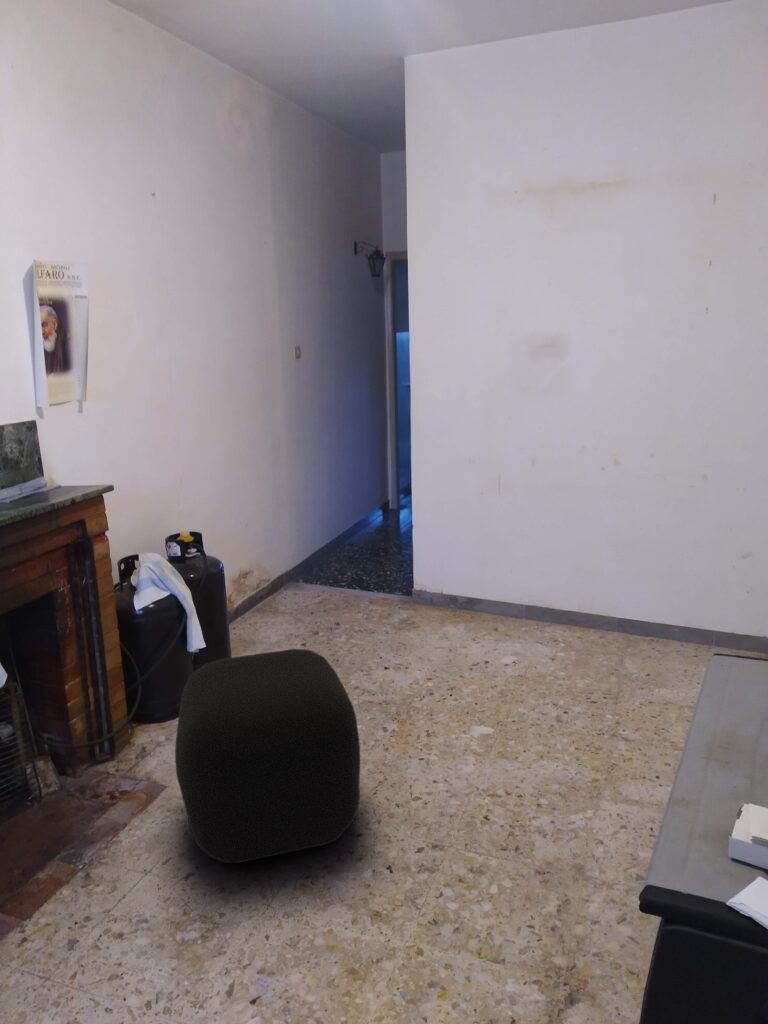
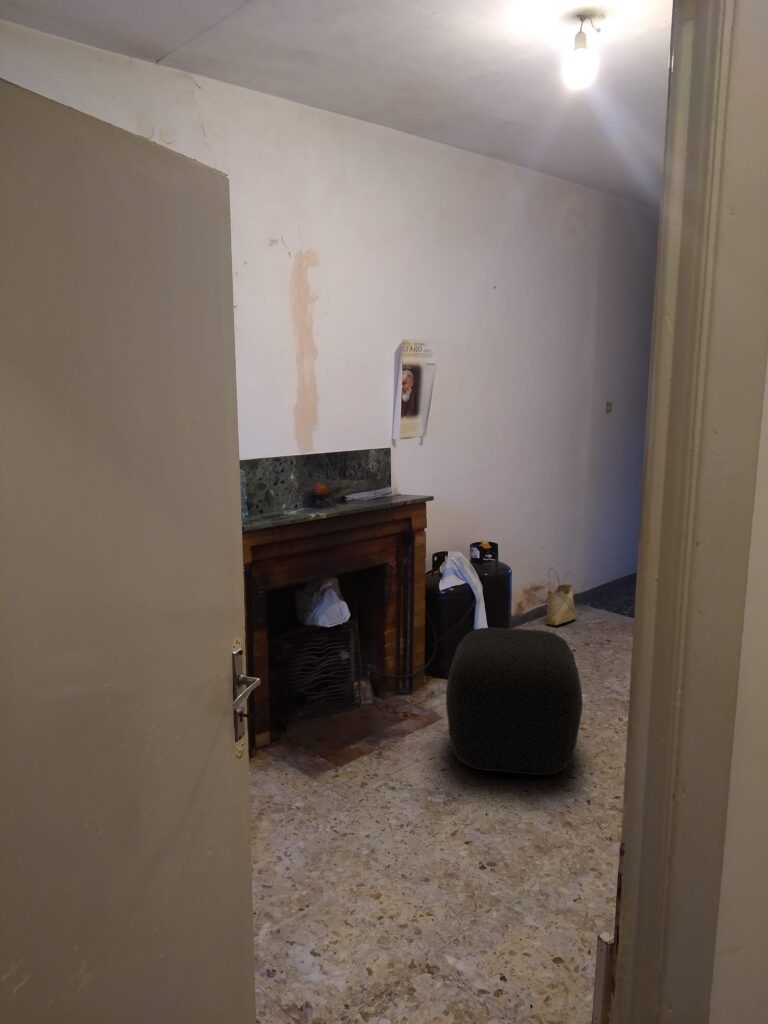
woven basket: none [257,548,293,615] -> present [546,585,576,625]

